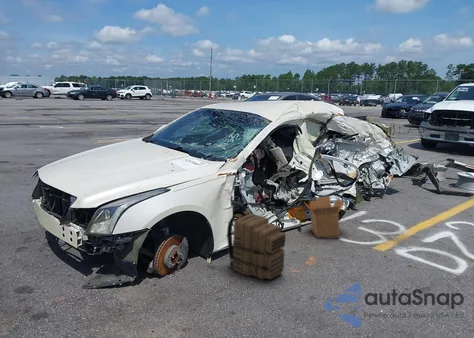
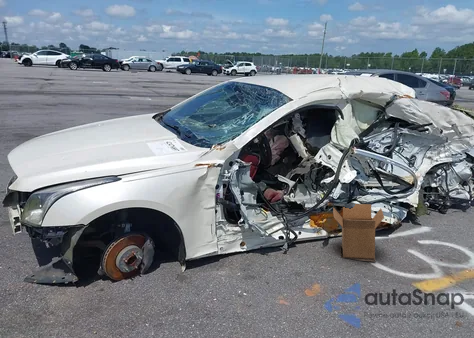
backpack: present [227,211,286,279] -> none [201,215,270,313]

